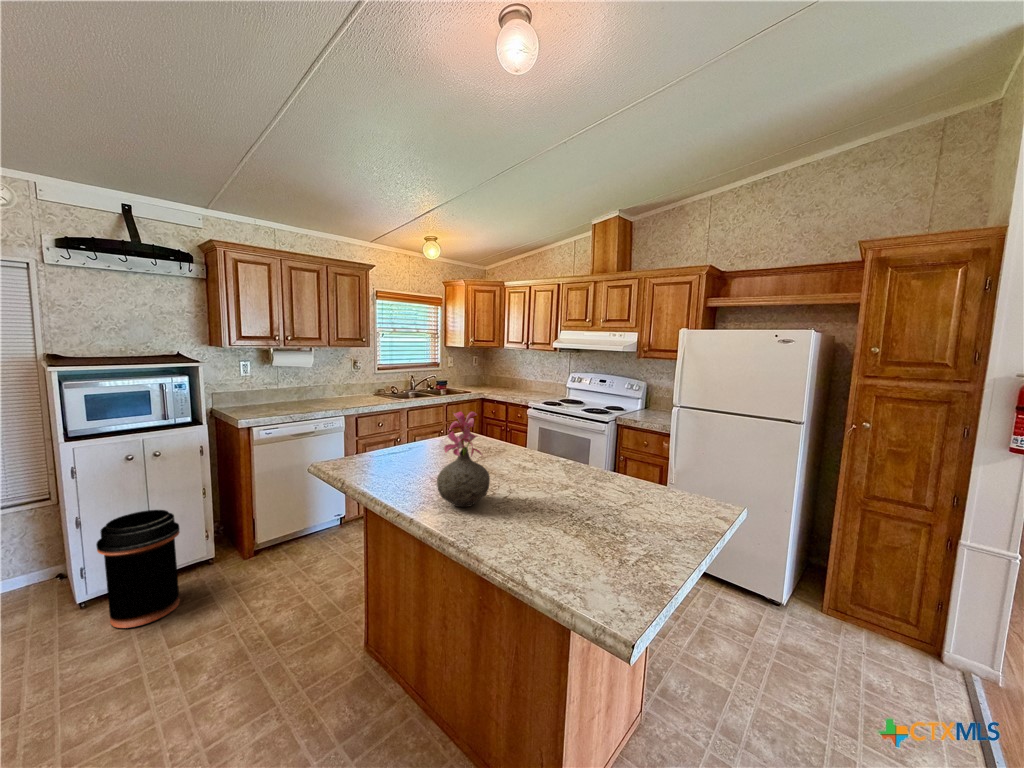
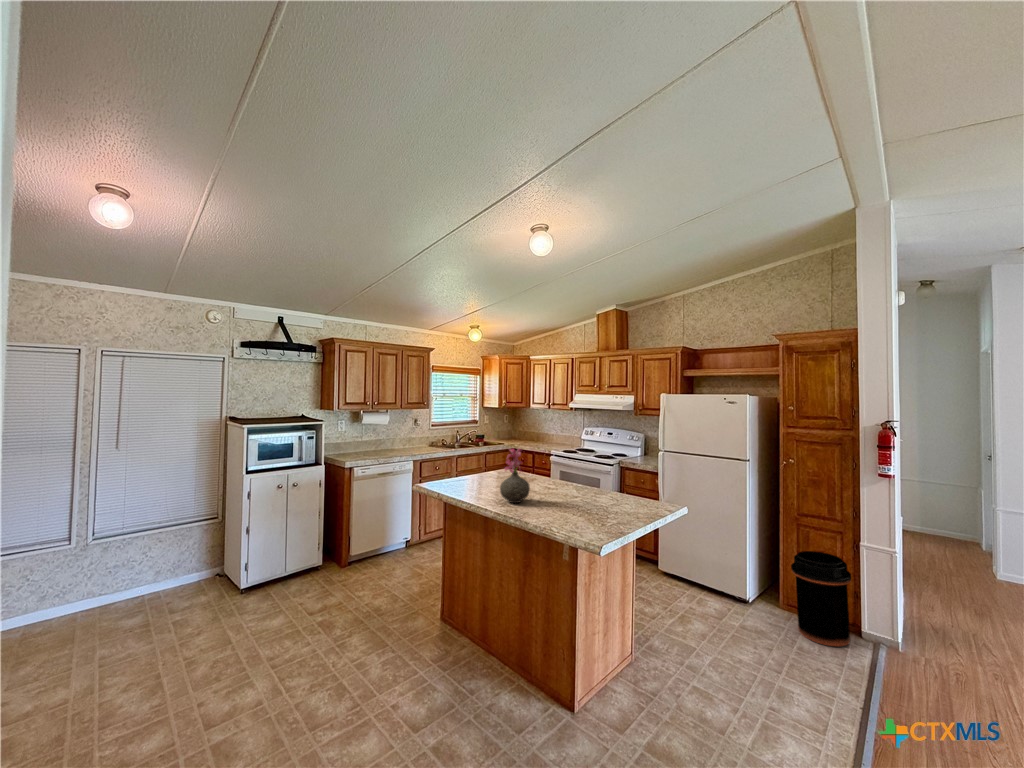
trash can: present [96,510,180,628] -> present [791,551,851,646]

